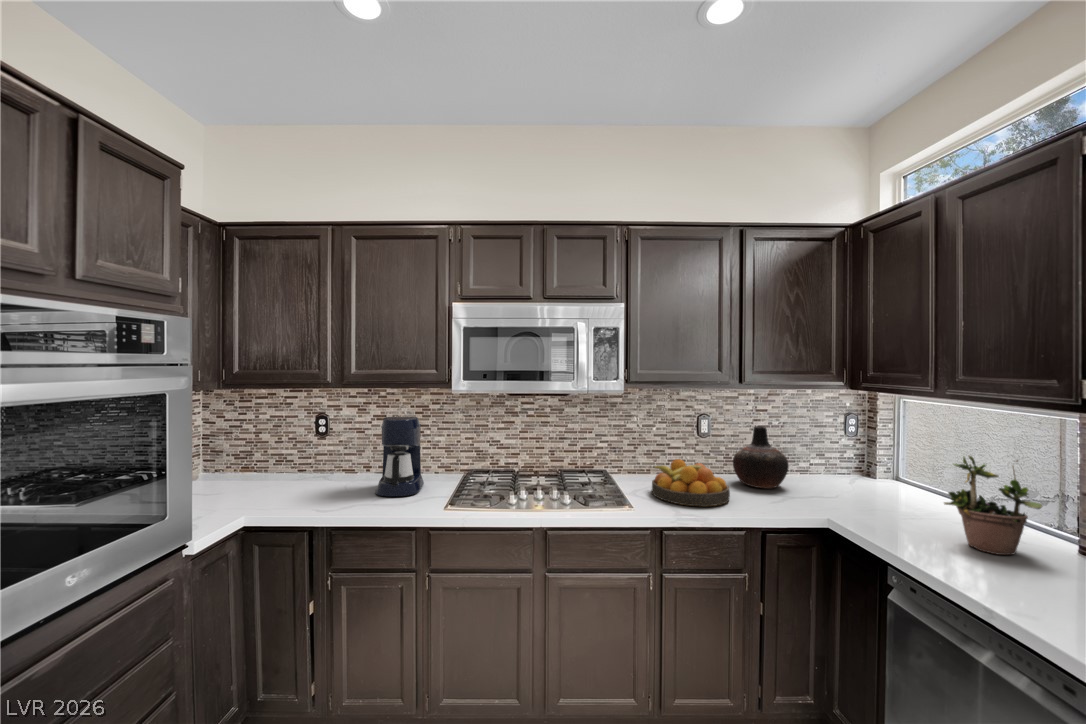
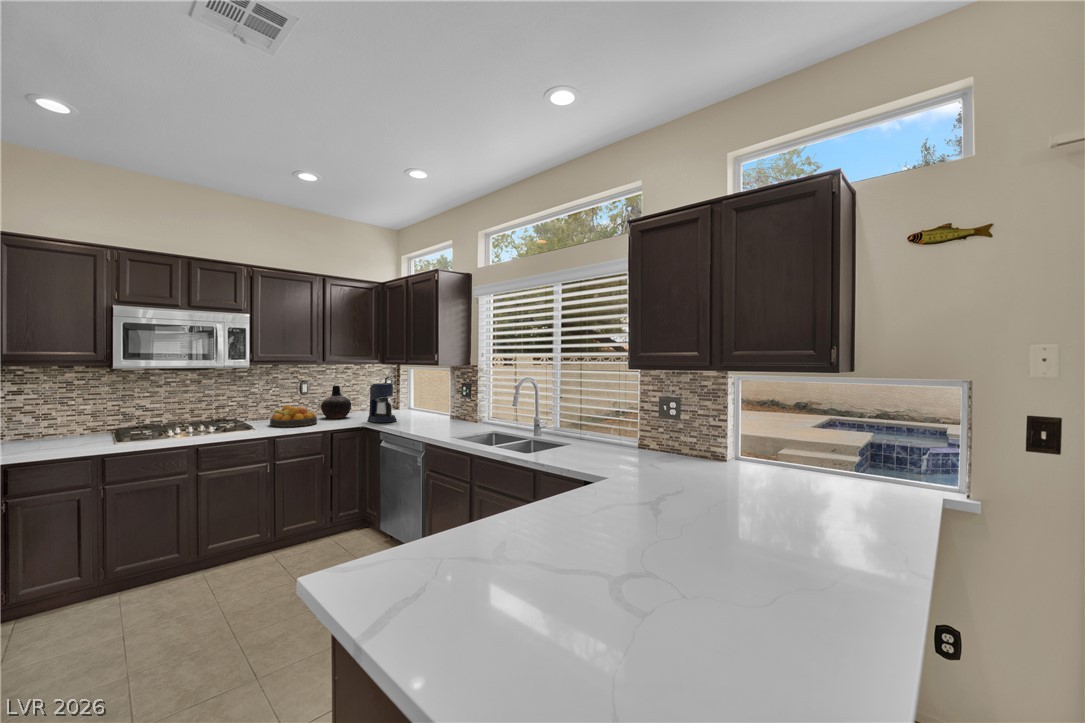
coffee maker: present [375,417,424,496] -> present [367,383,397,423]
potted plant: present [944,456,1042,555] -> none [408,384,438,424]

